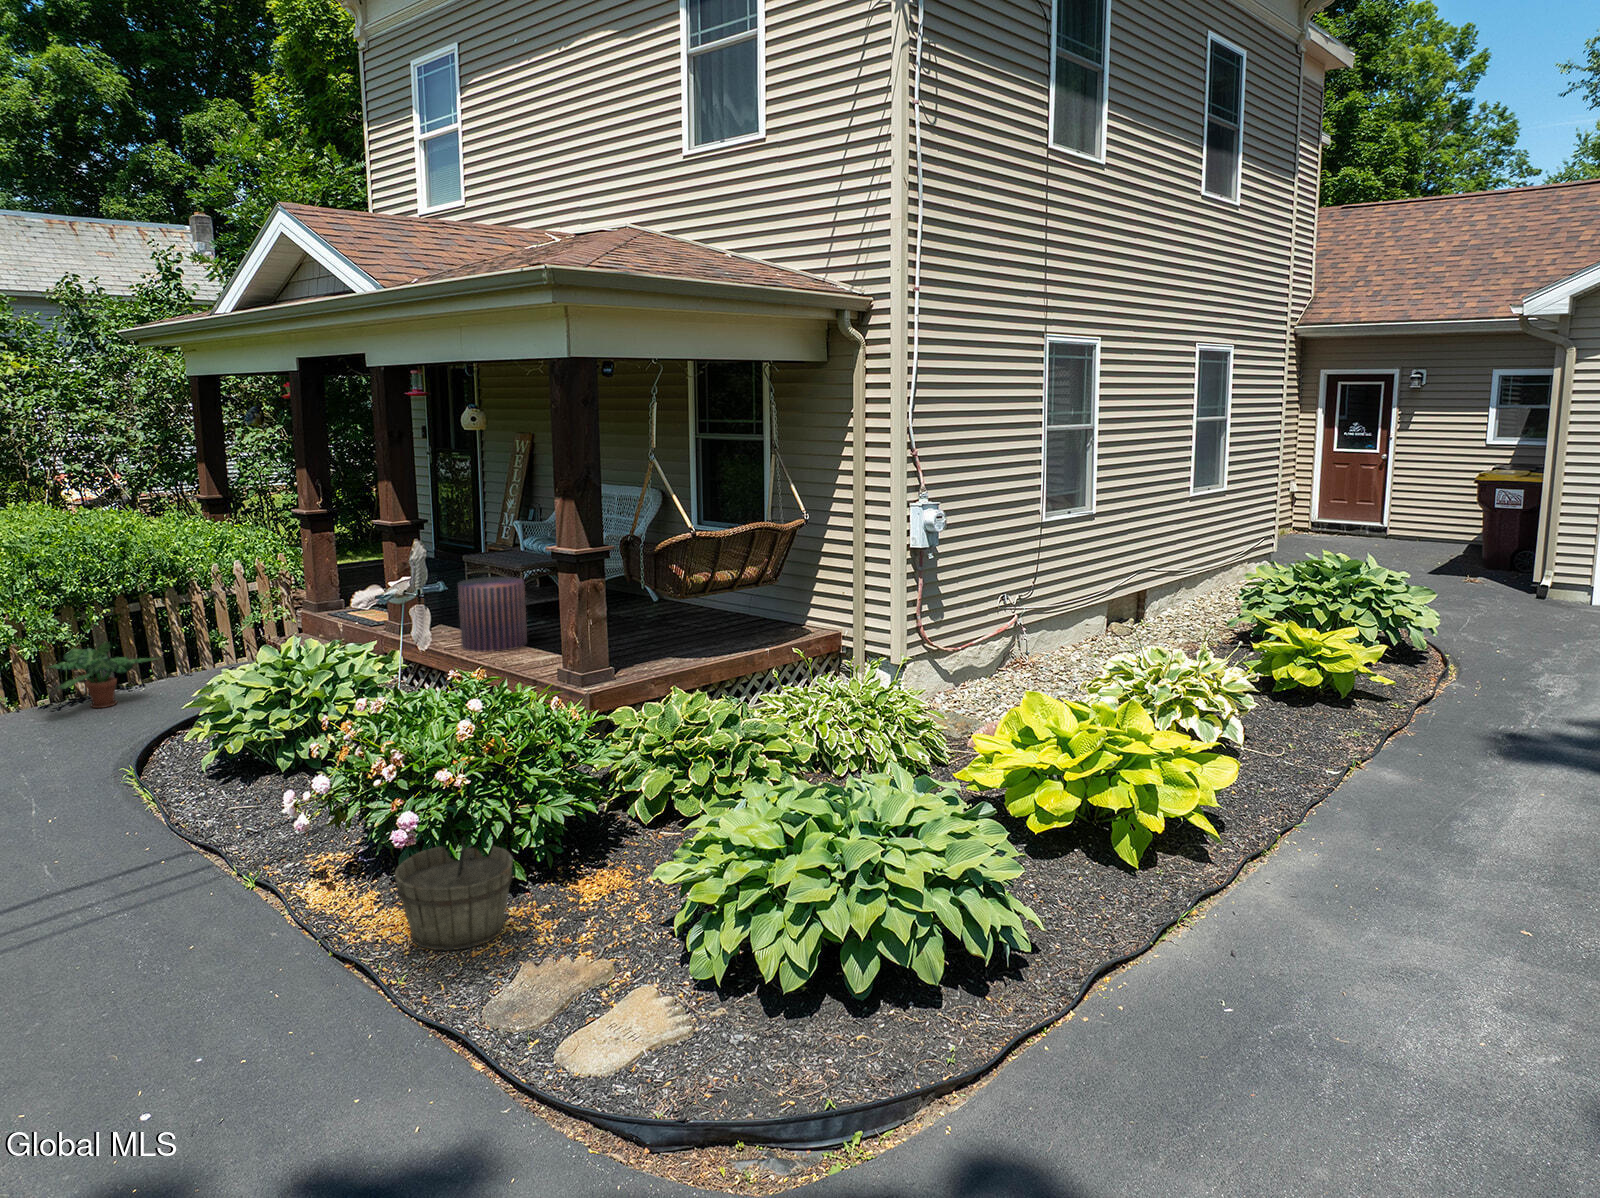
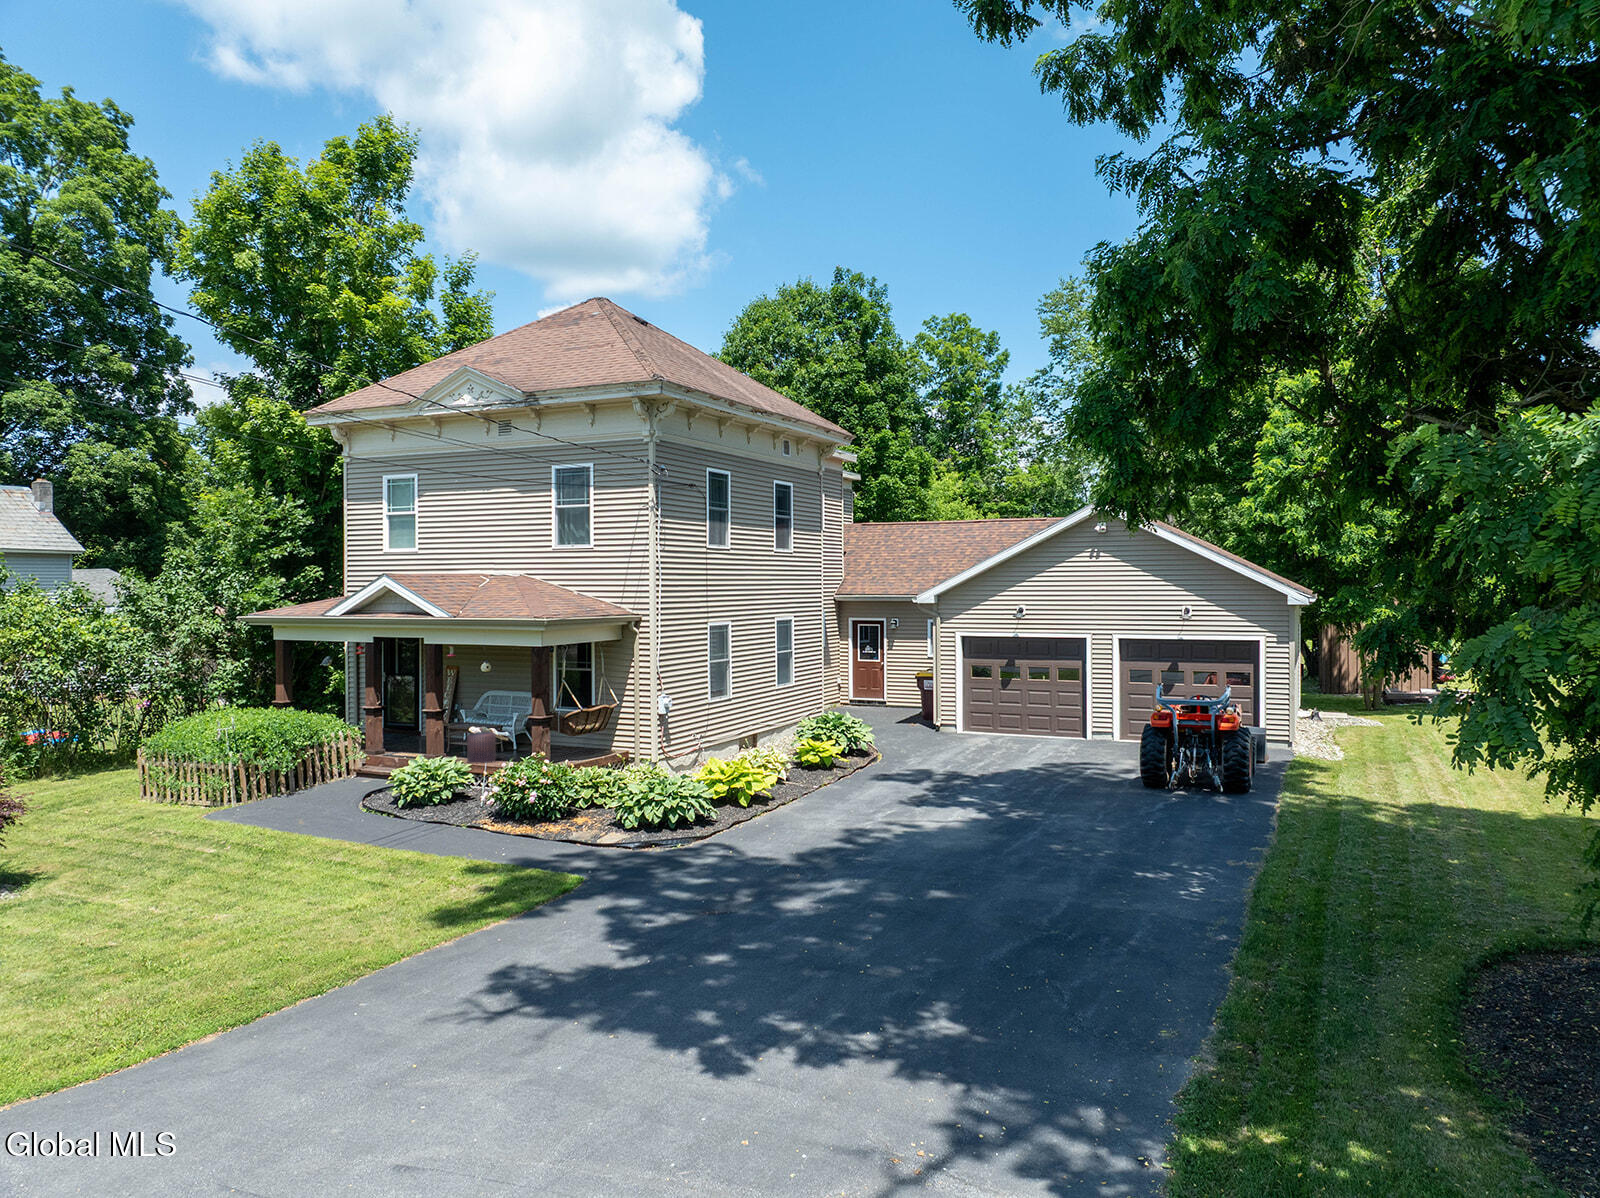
potted plant: present [48,641,156,708] -> none [264,769,311,801]
wooden bucket: present [395,838,513,950] -> none [520,804,557,838]

